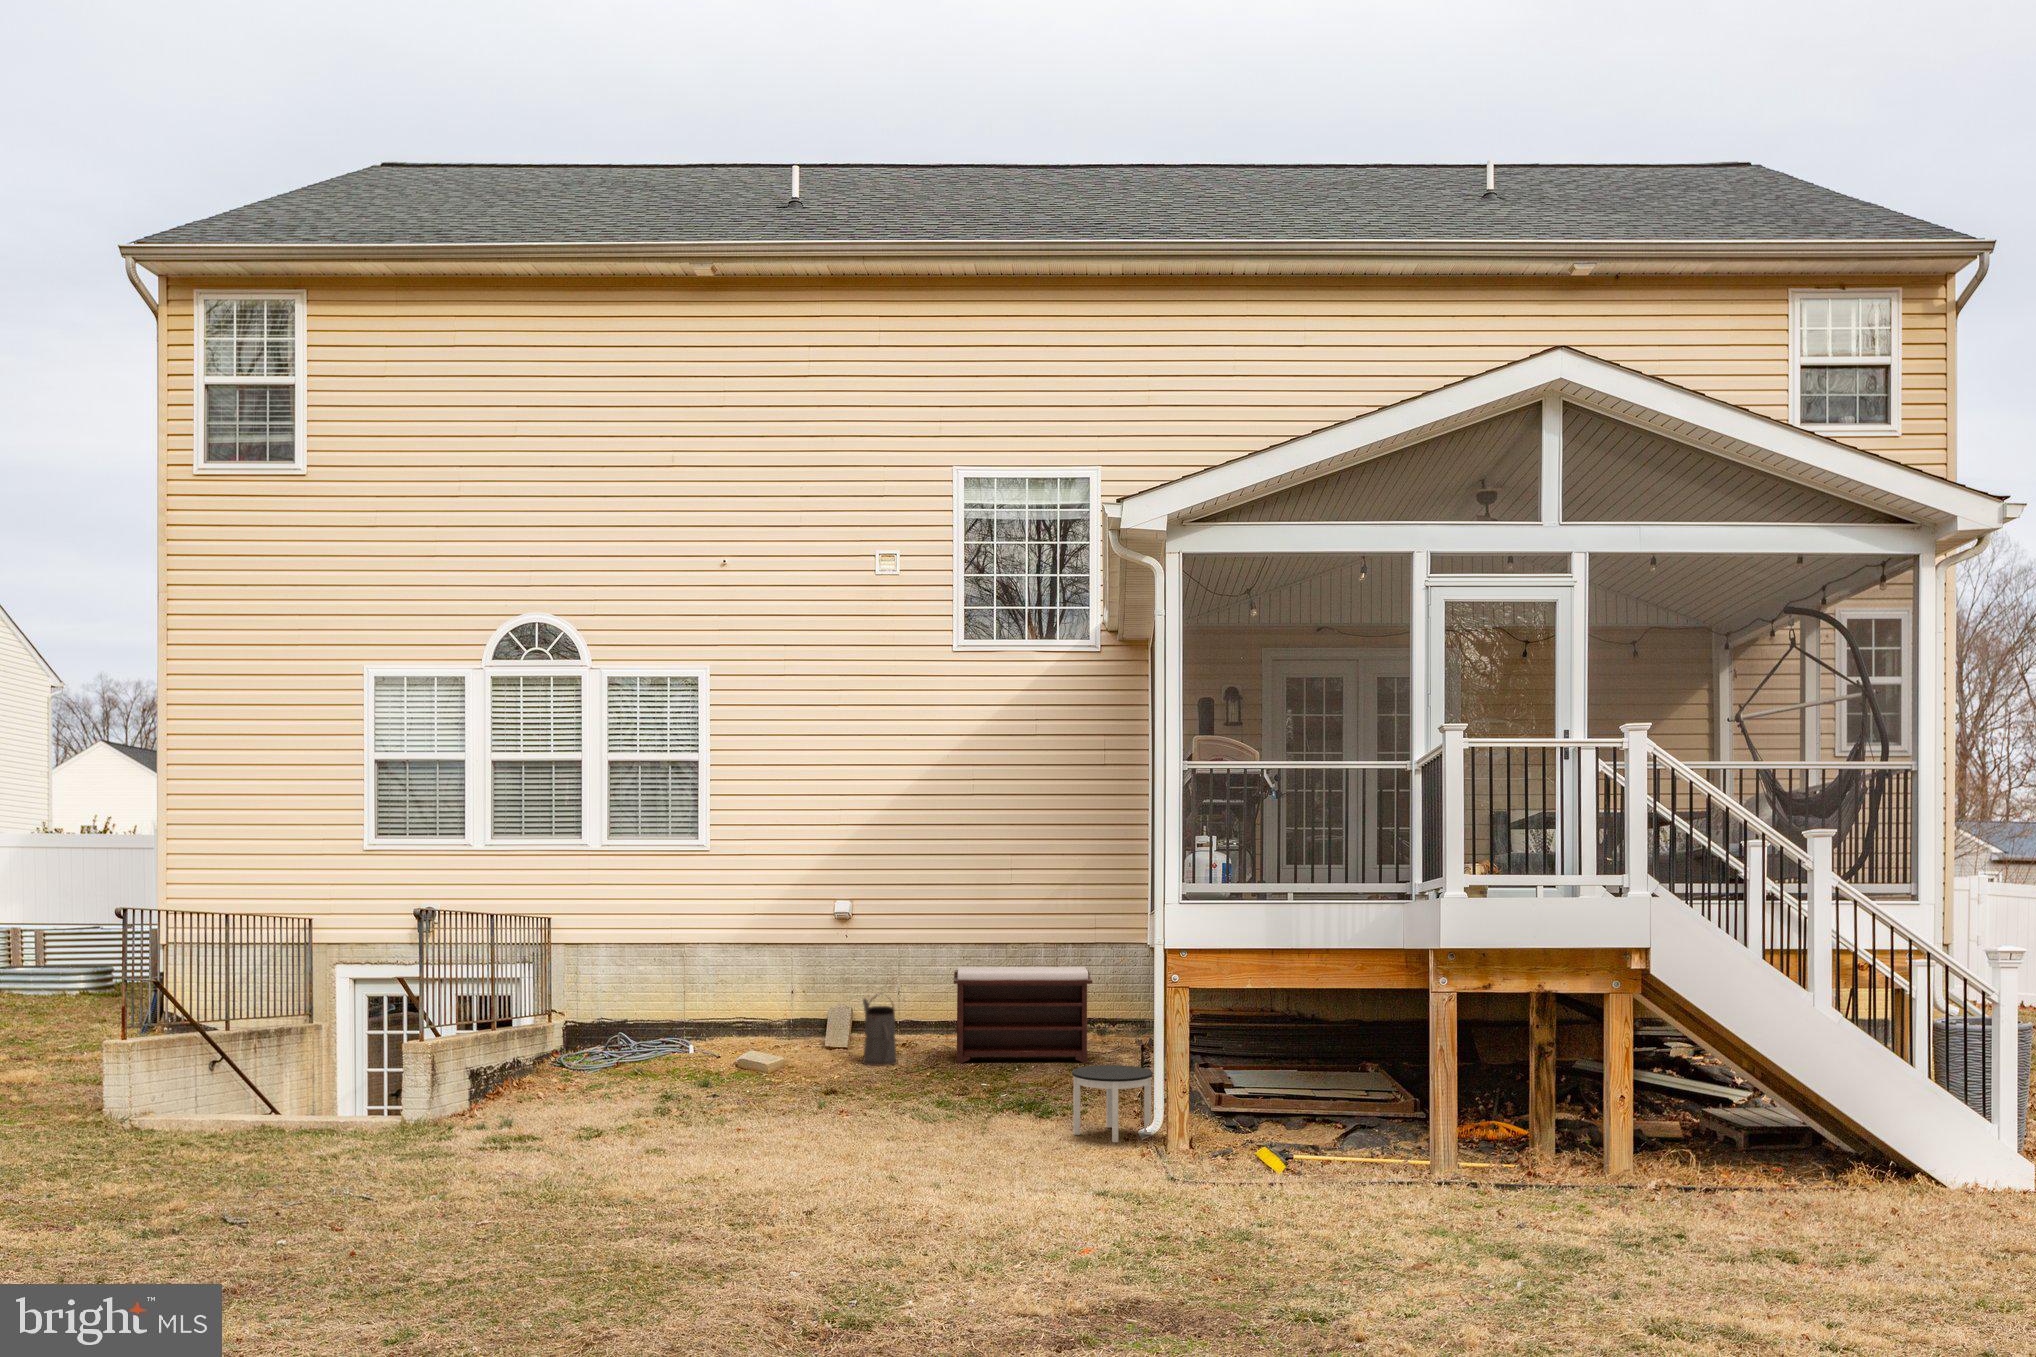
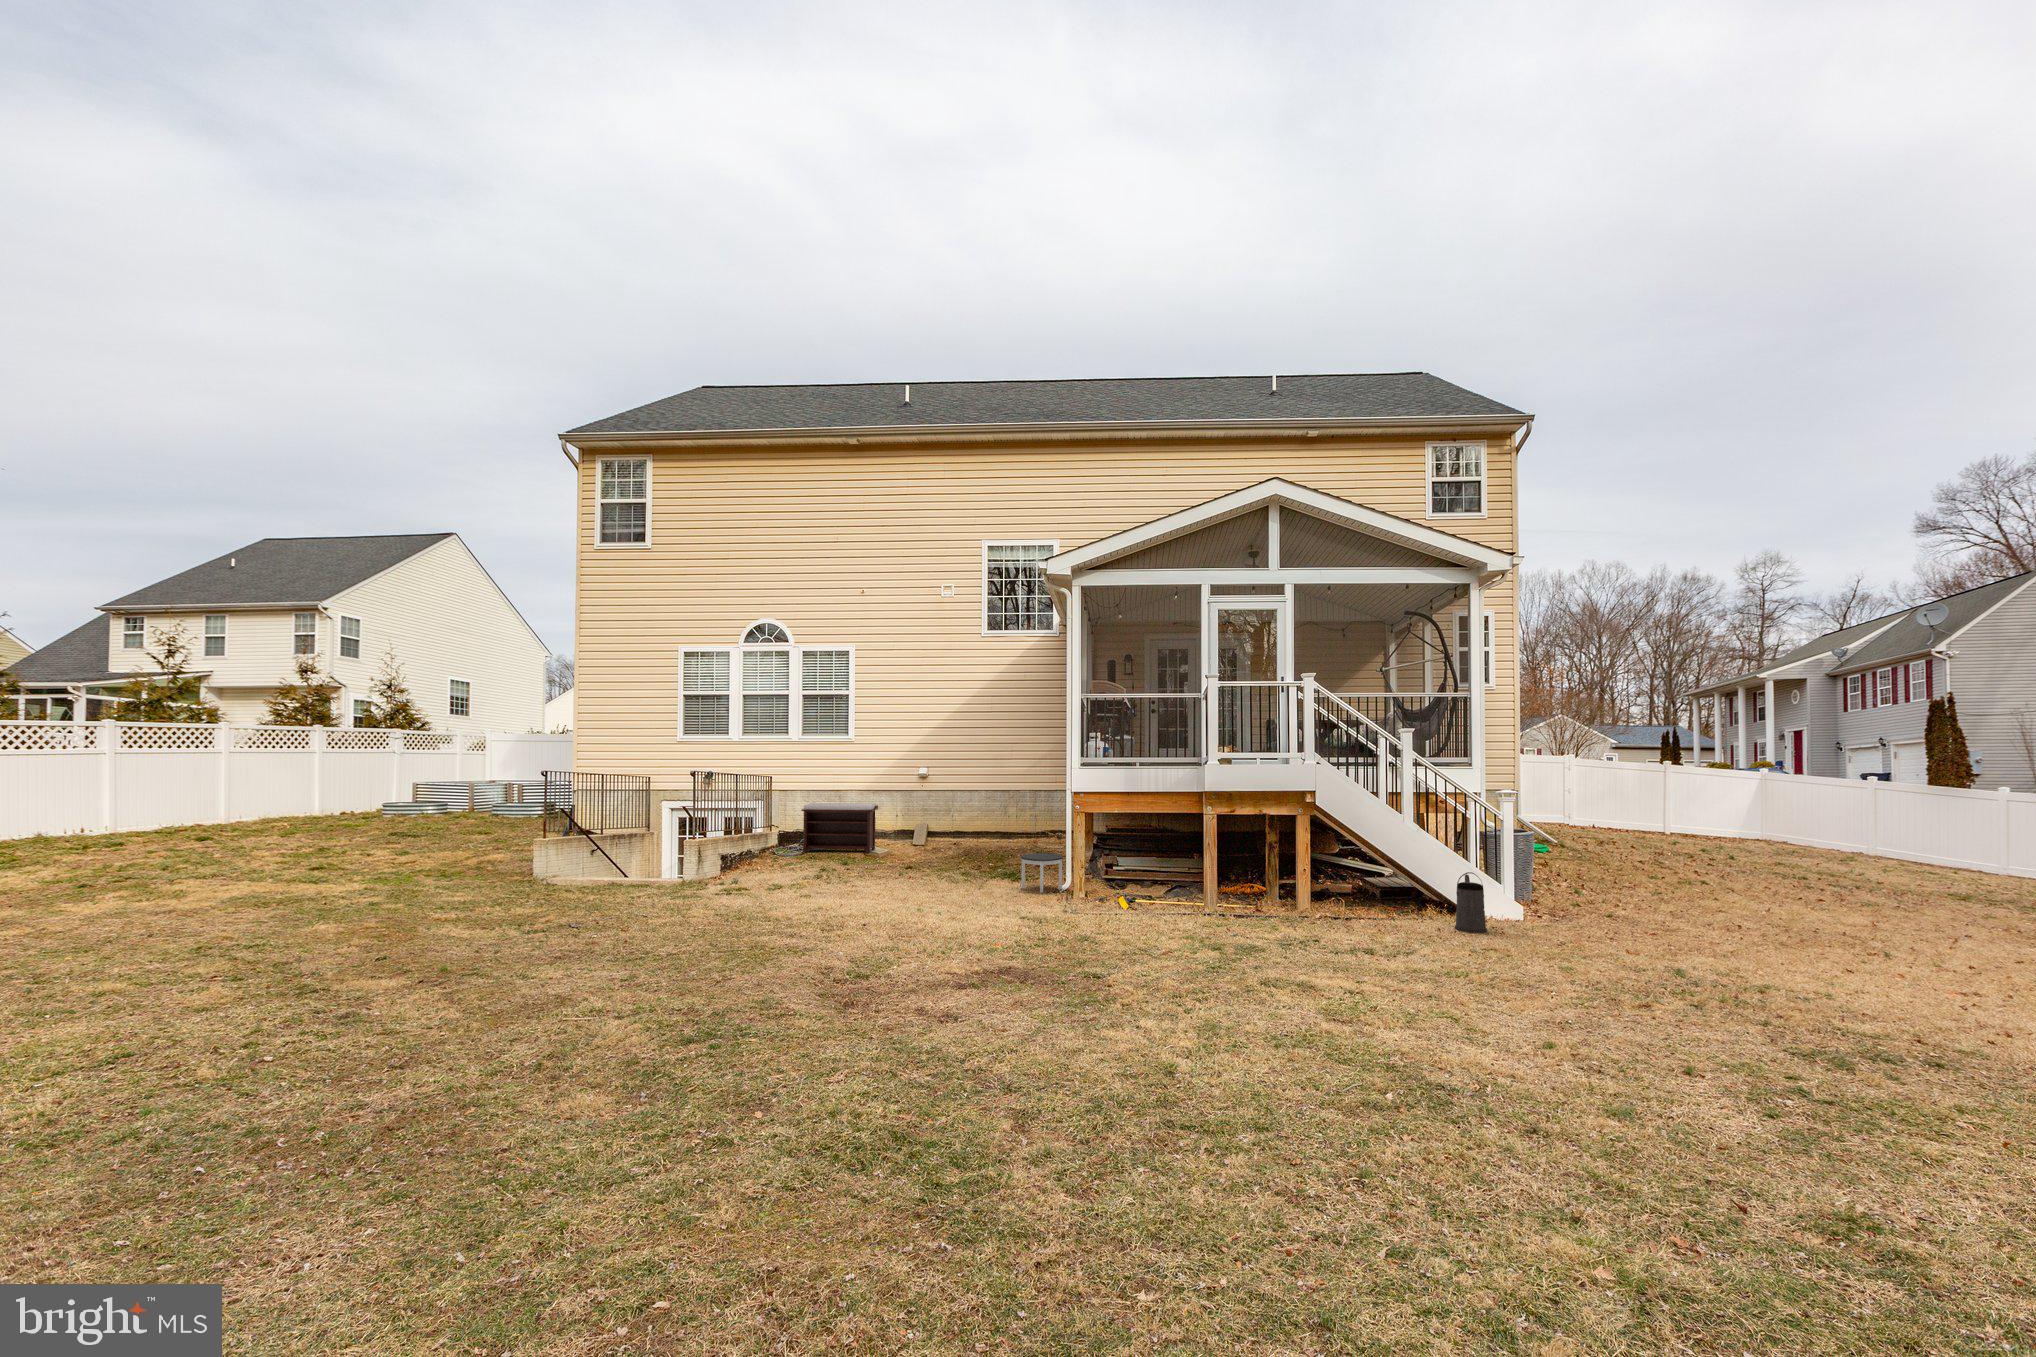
bench: present [954,967,1092,1064] -> present [801,803,878,853]
watering can: present [863,997,897,1066] -> present [1455,872,1487,933]

